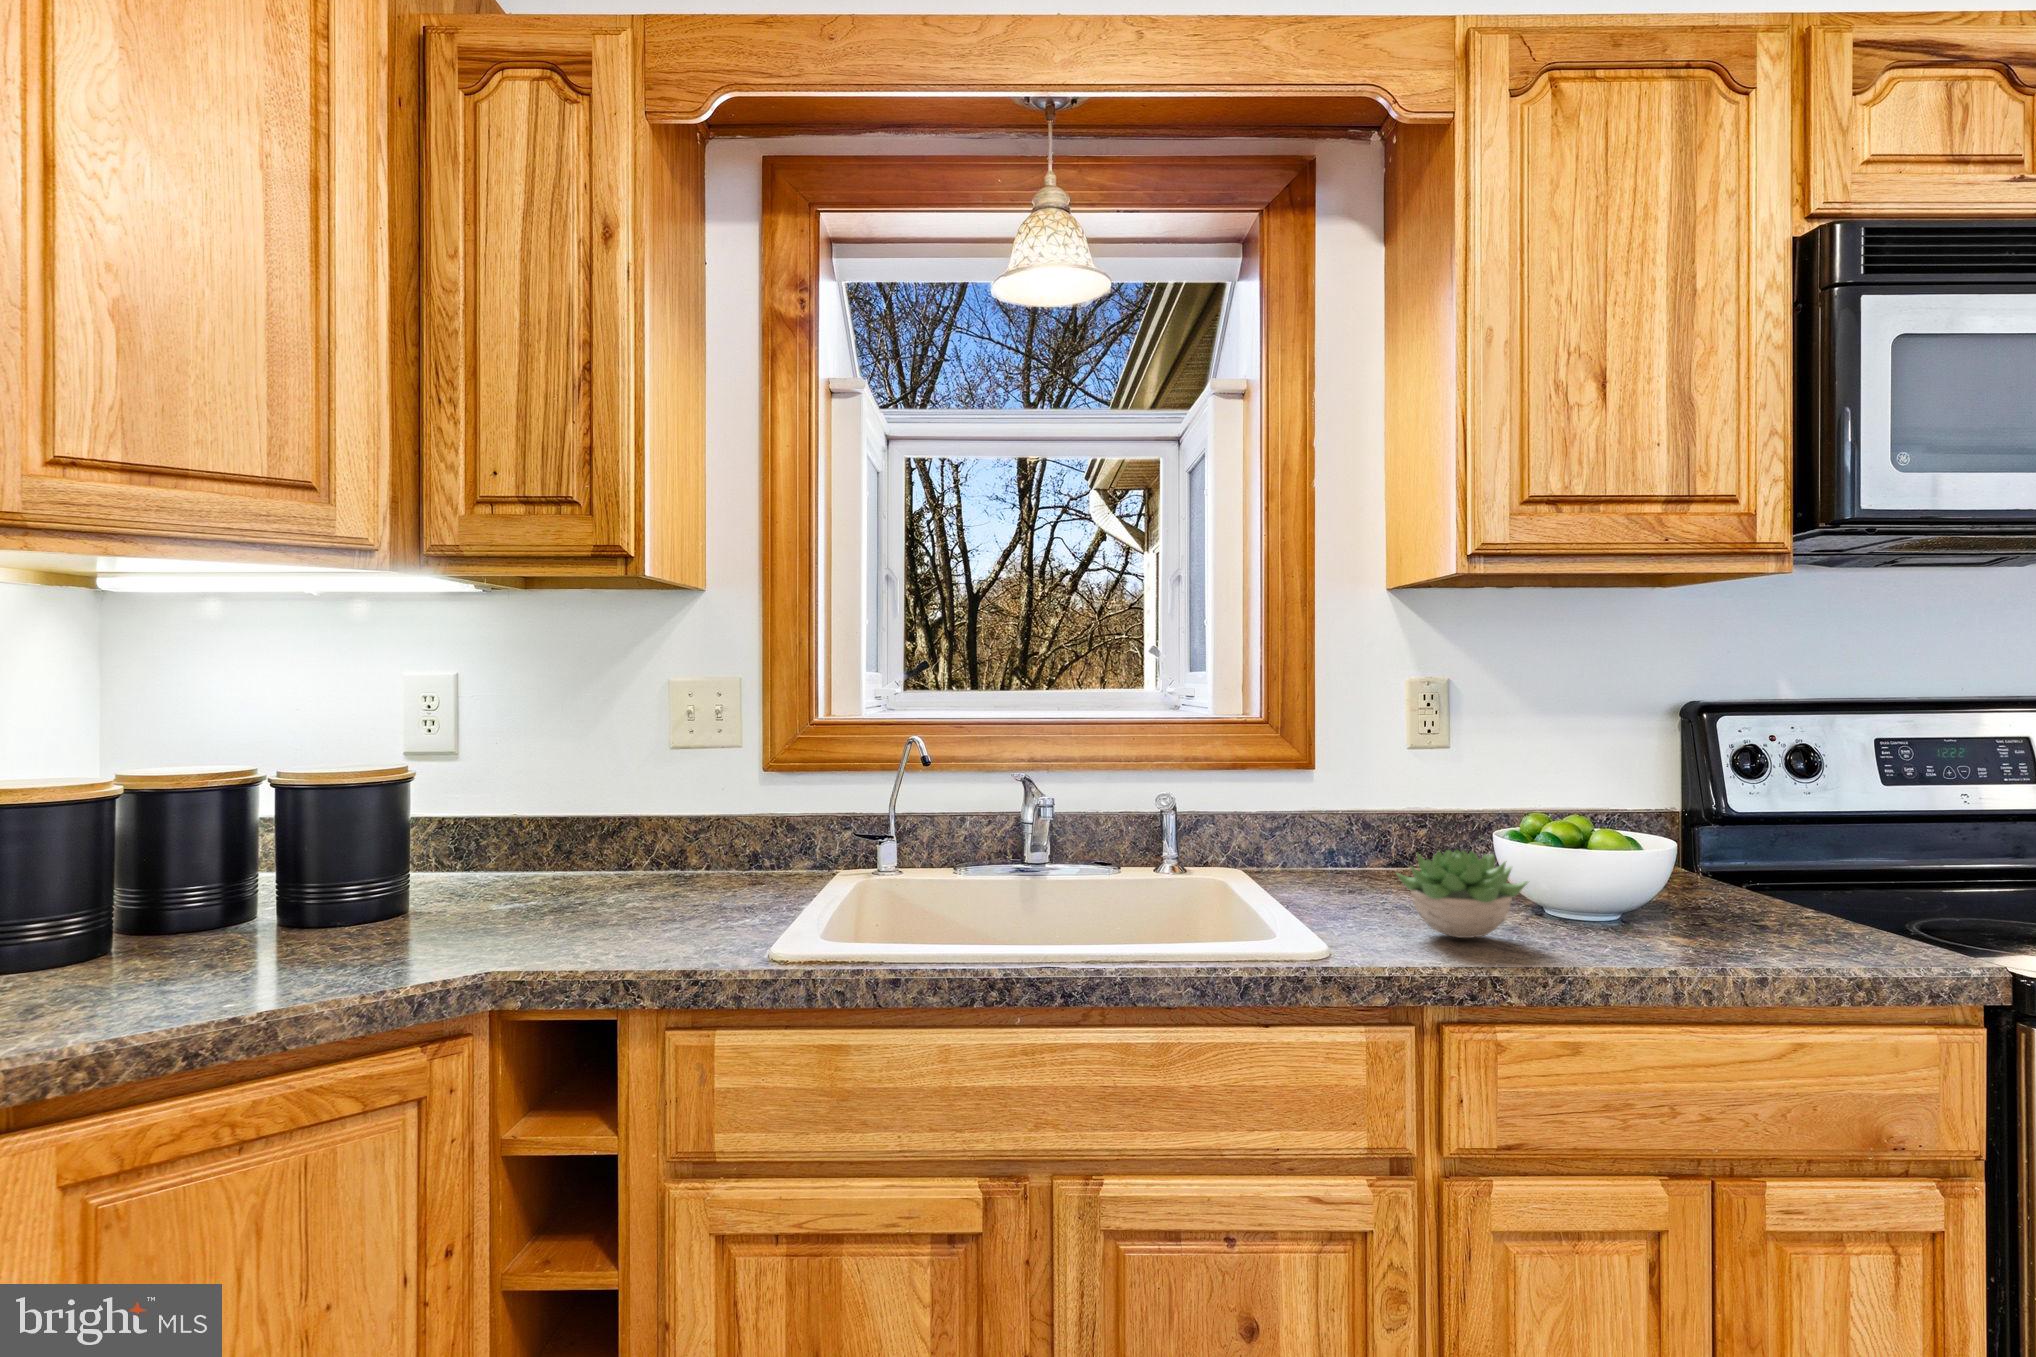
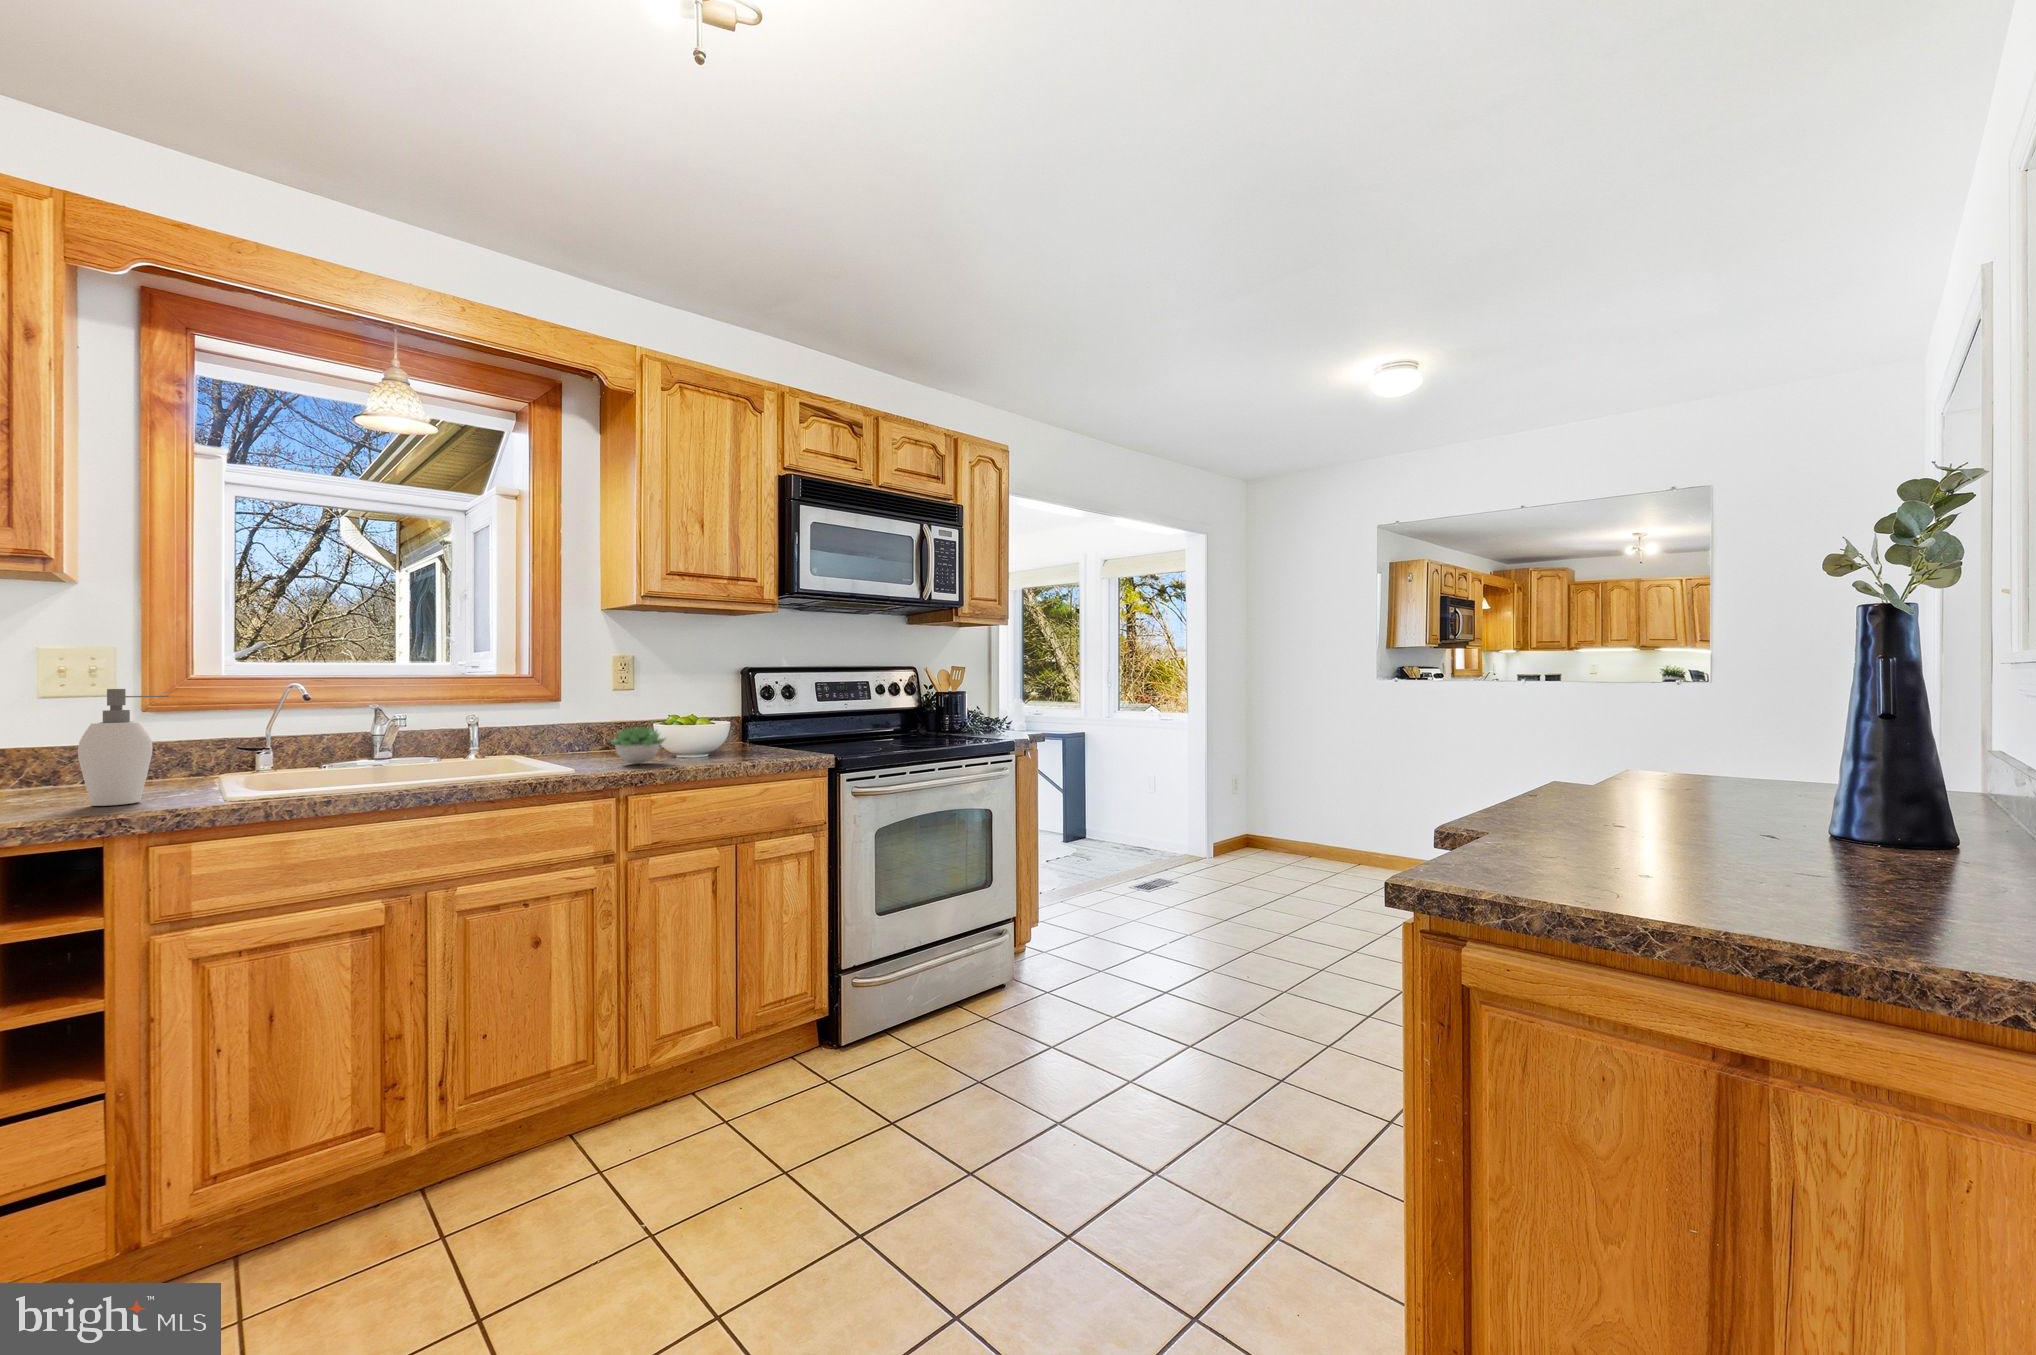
soap dispenser: none [626,753,718,939] -> present [78,689,169,806]

